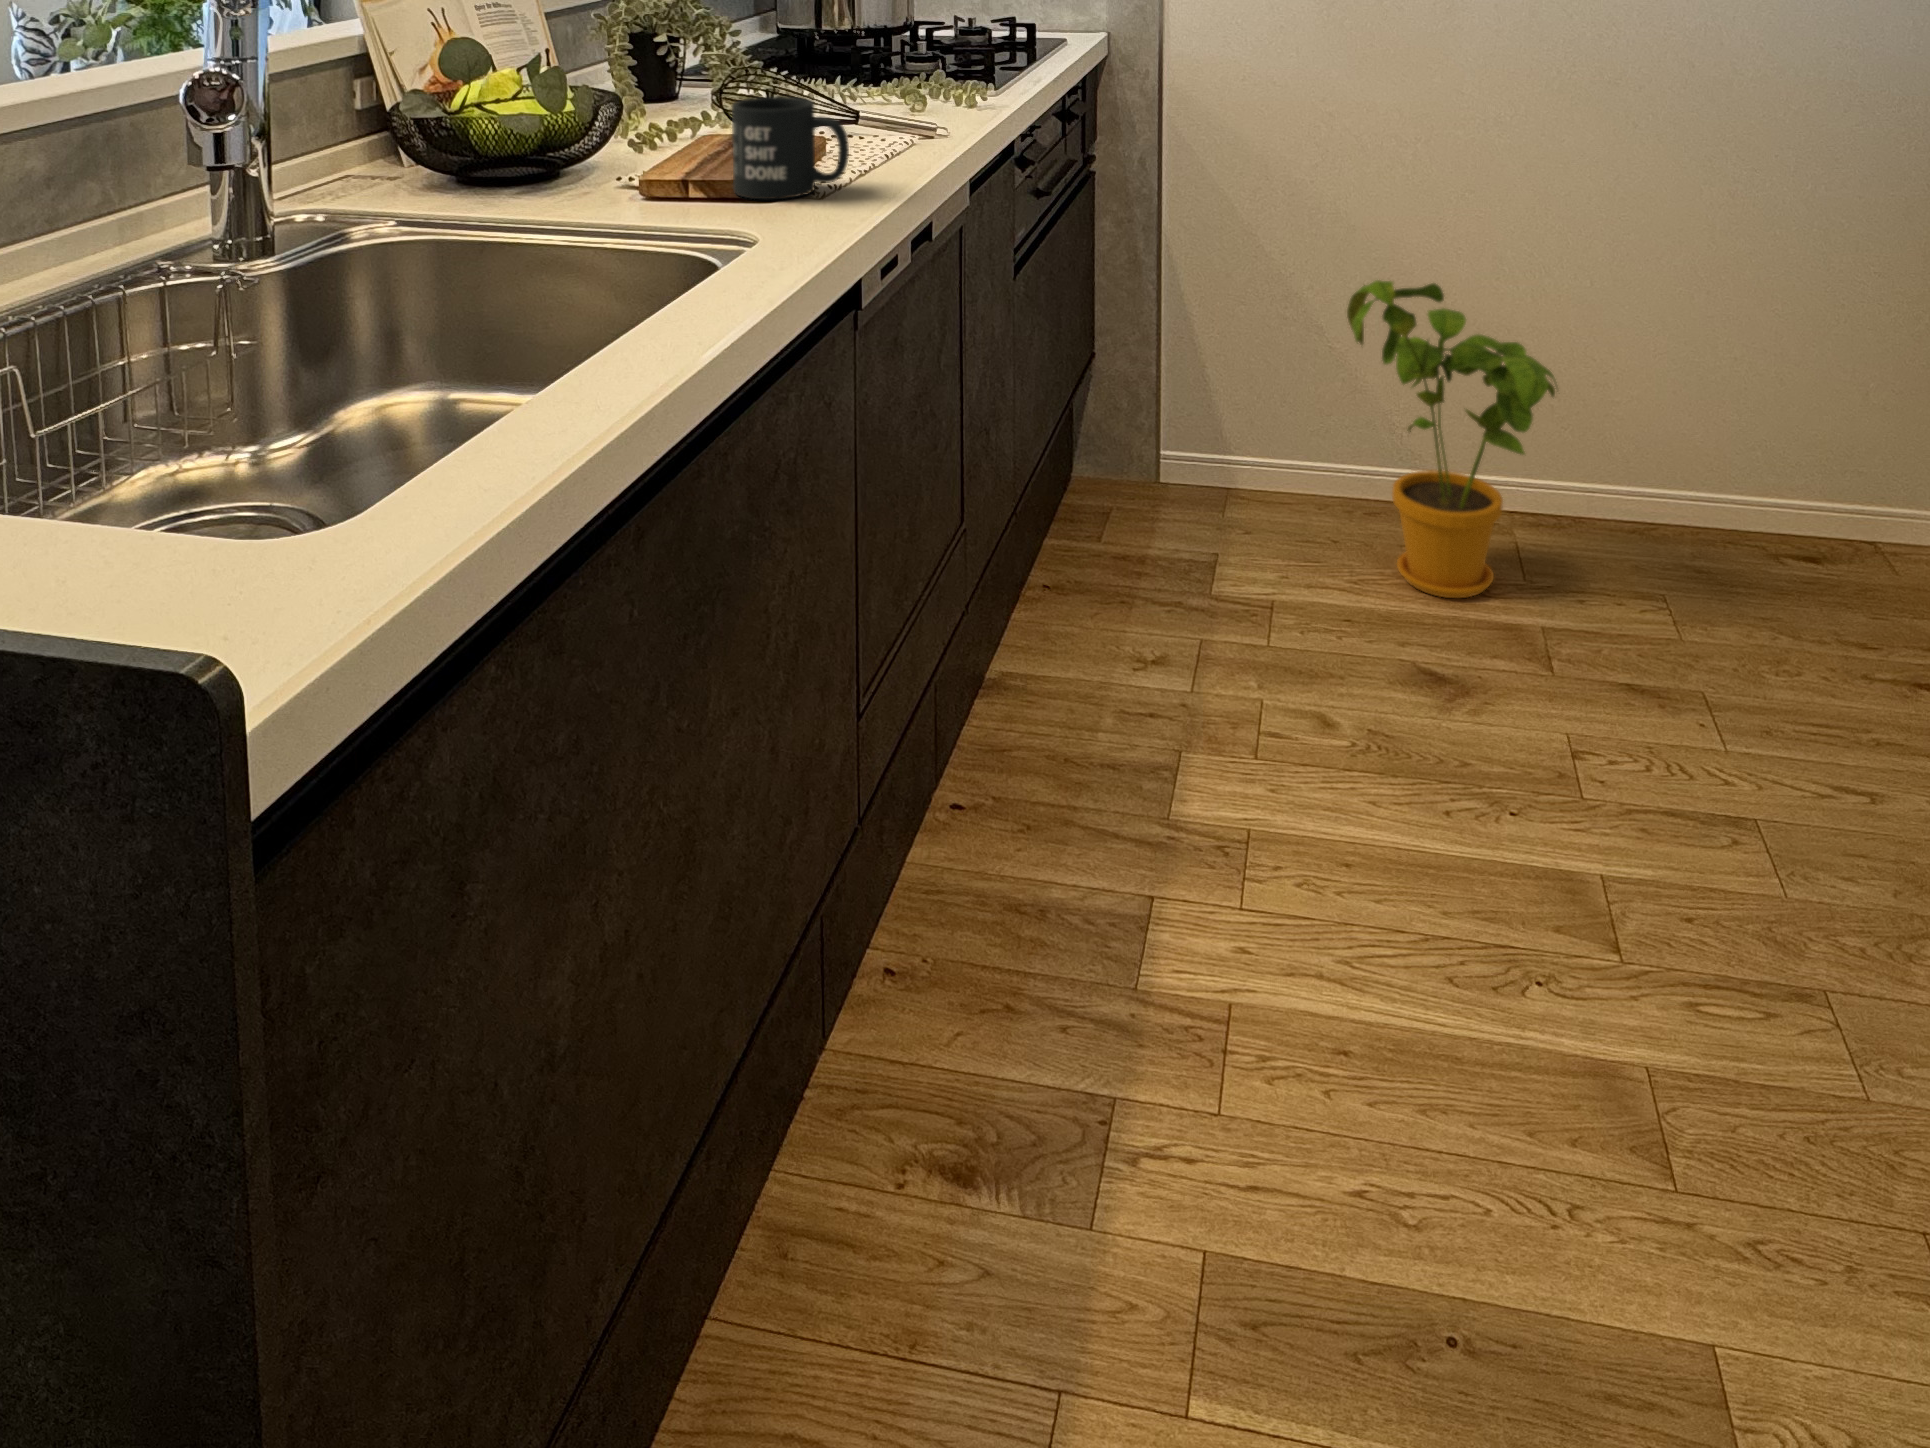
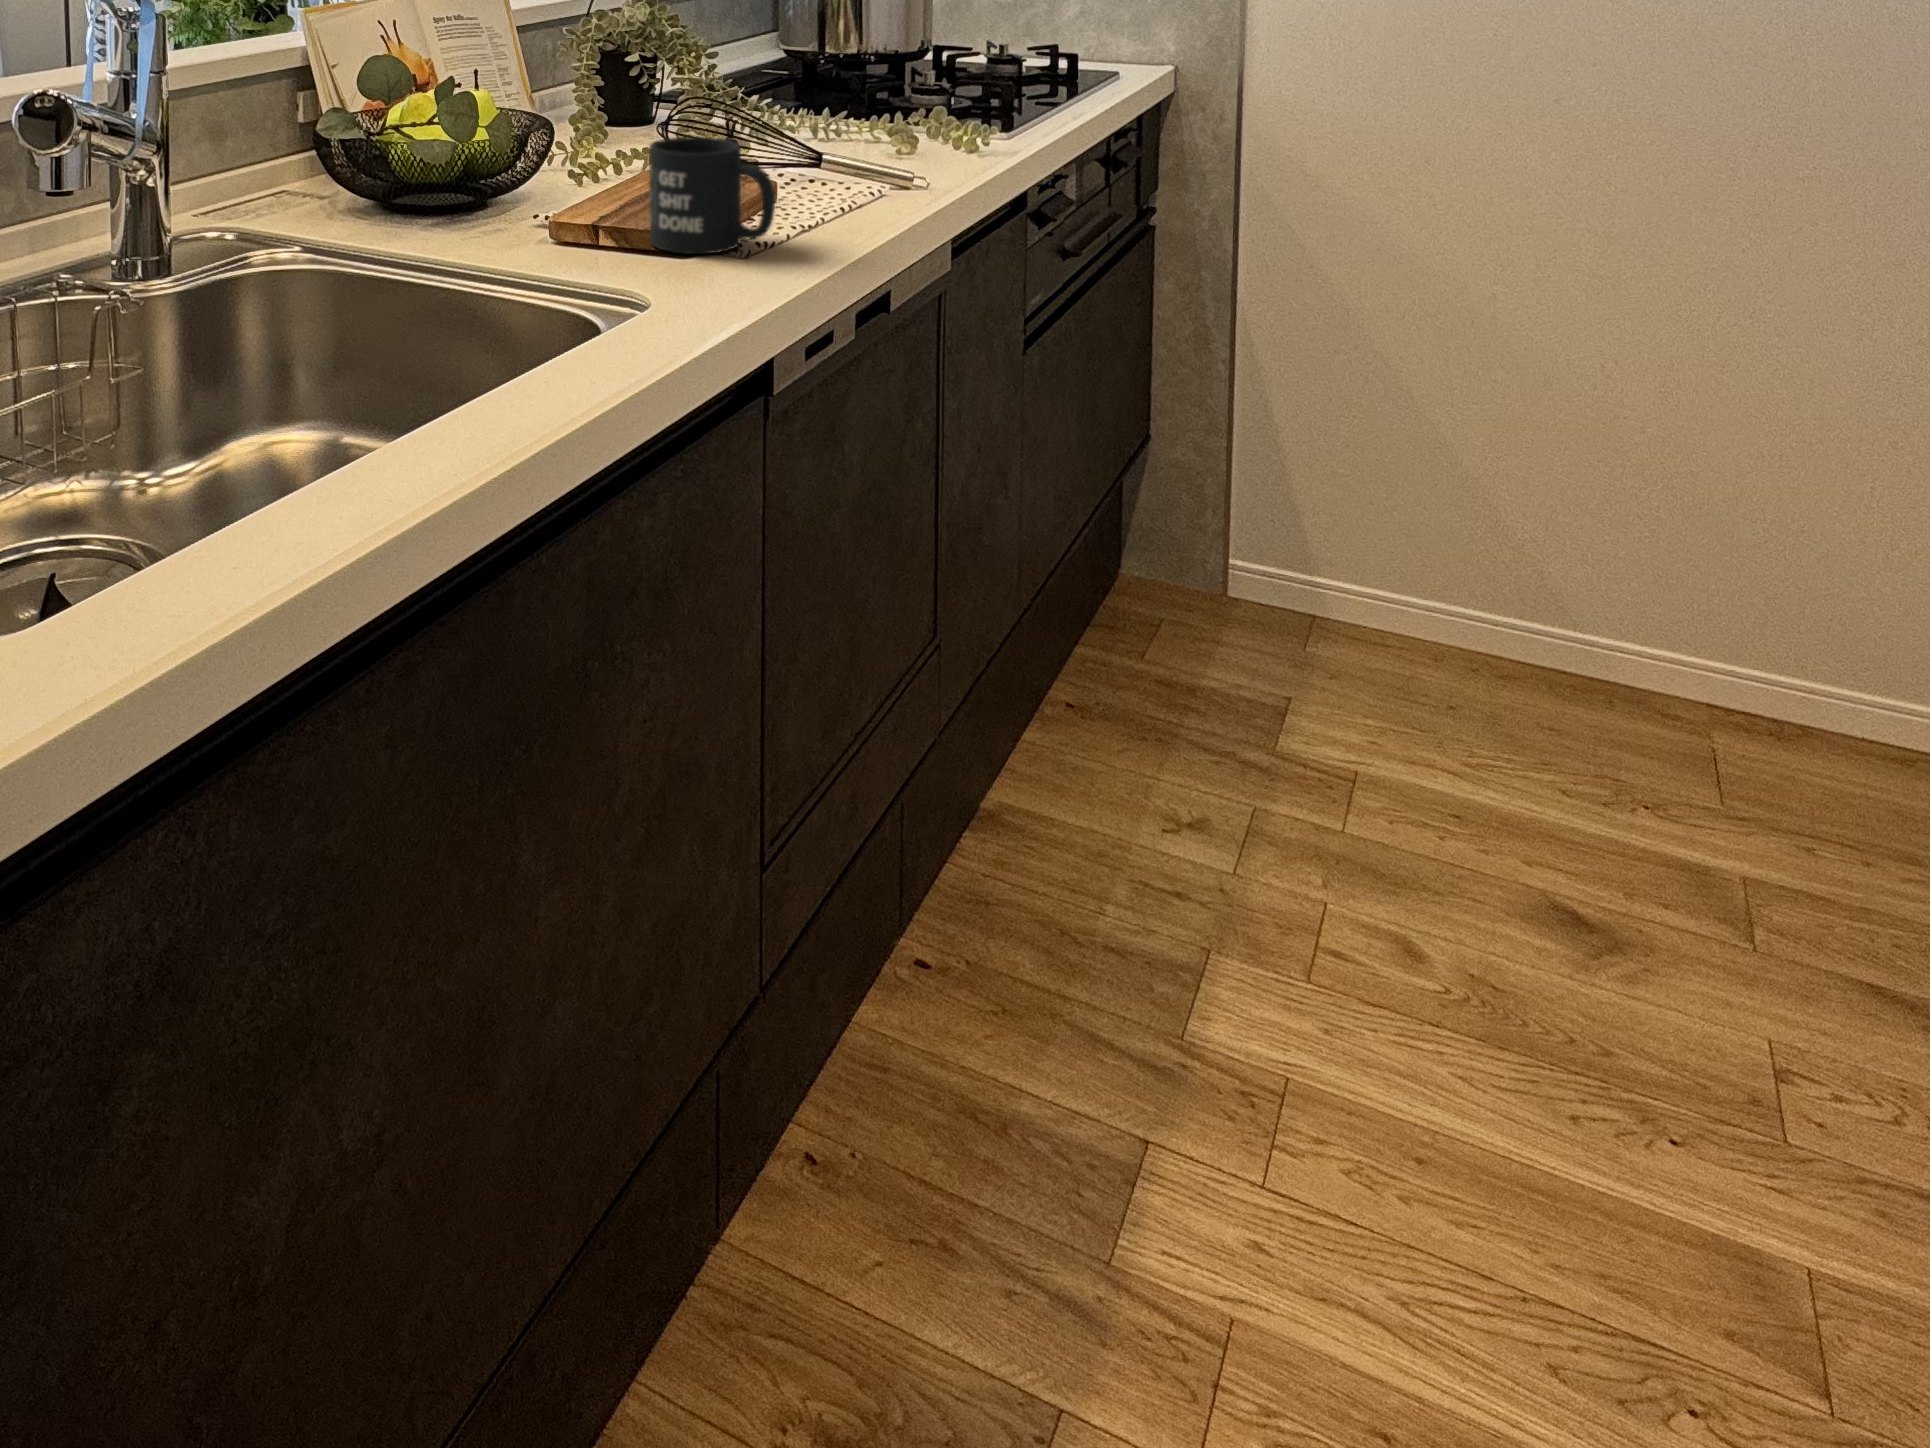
house plant: present [1347,280,1555,598] -> none [1478,402,1795,831]

